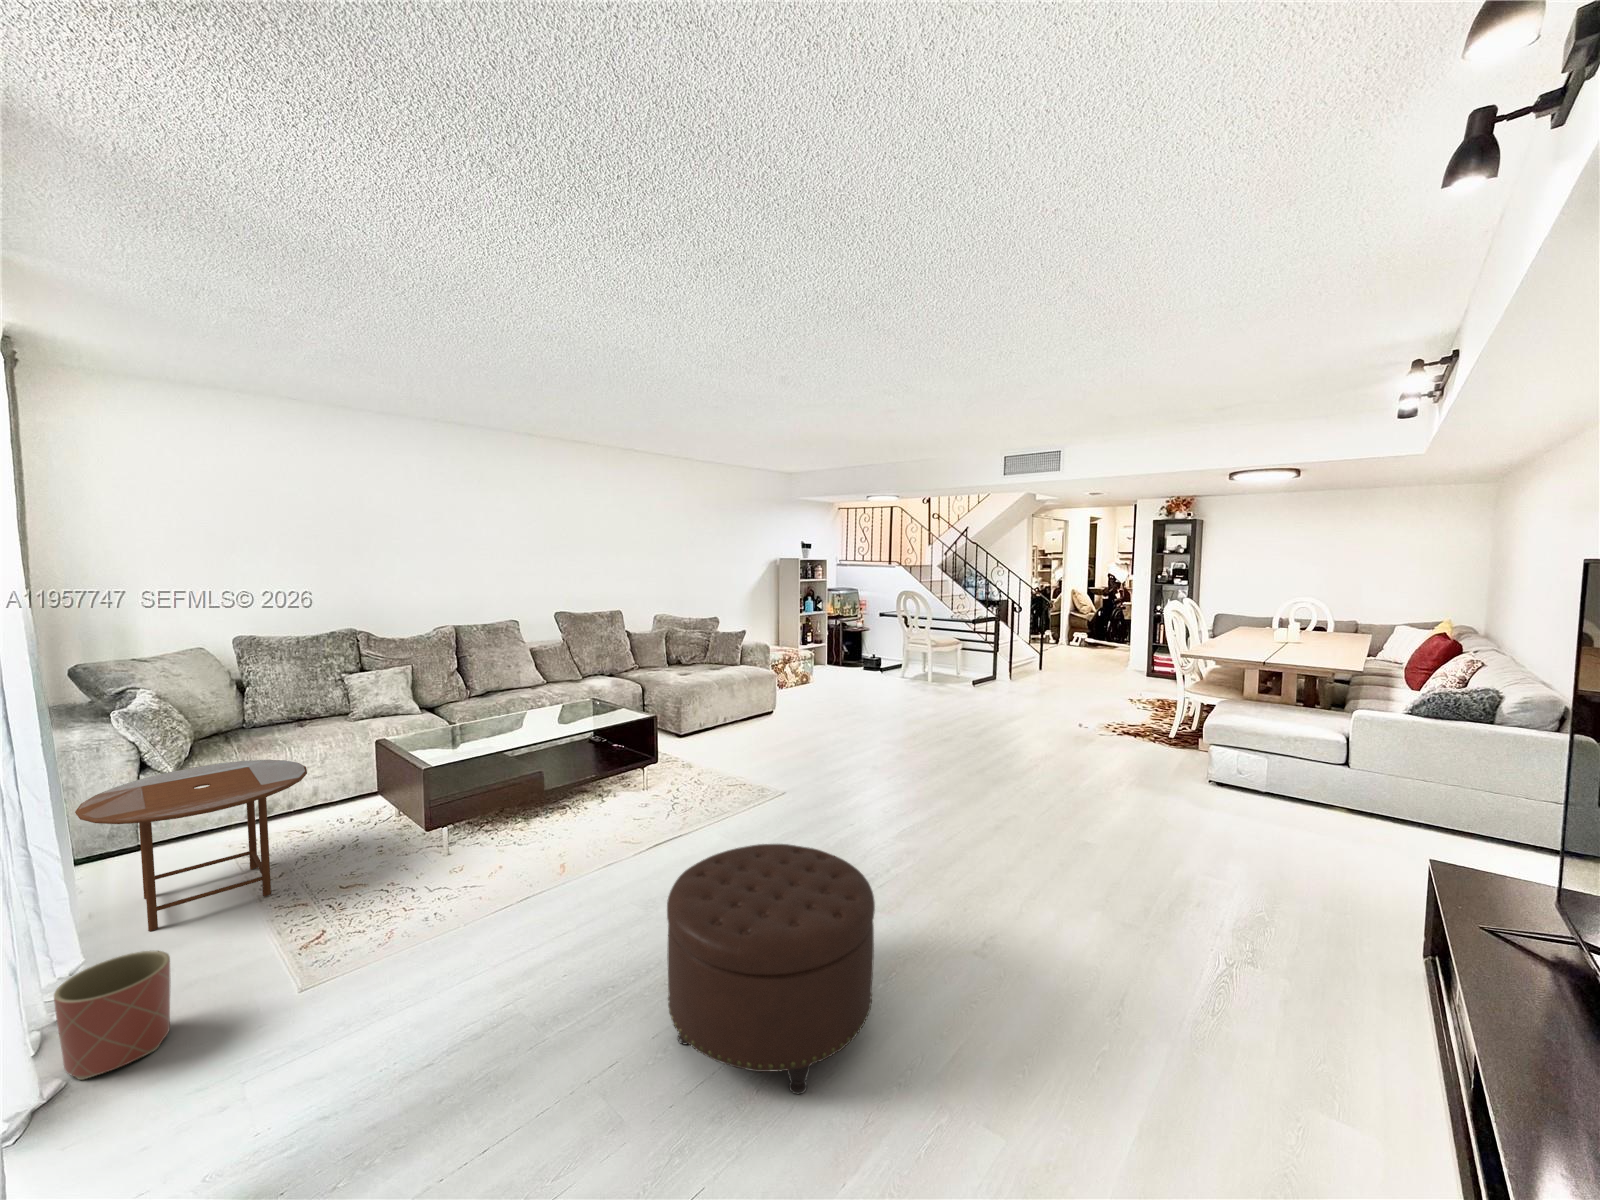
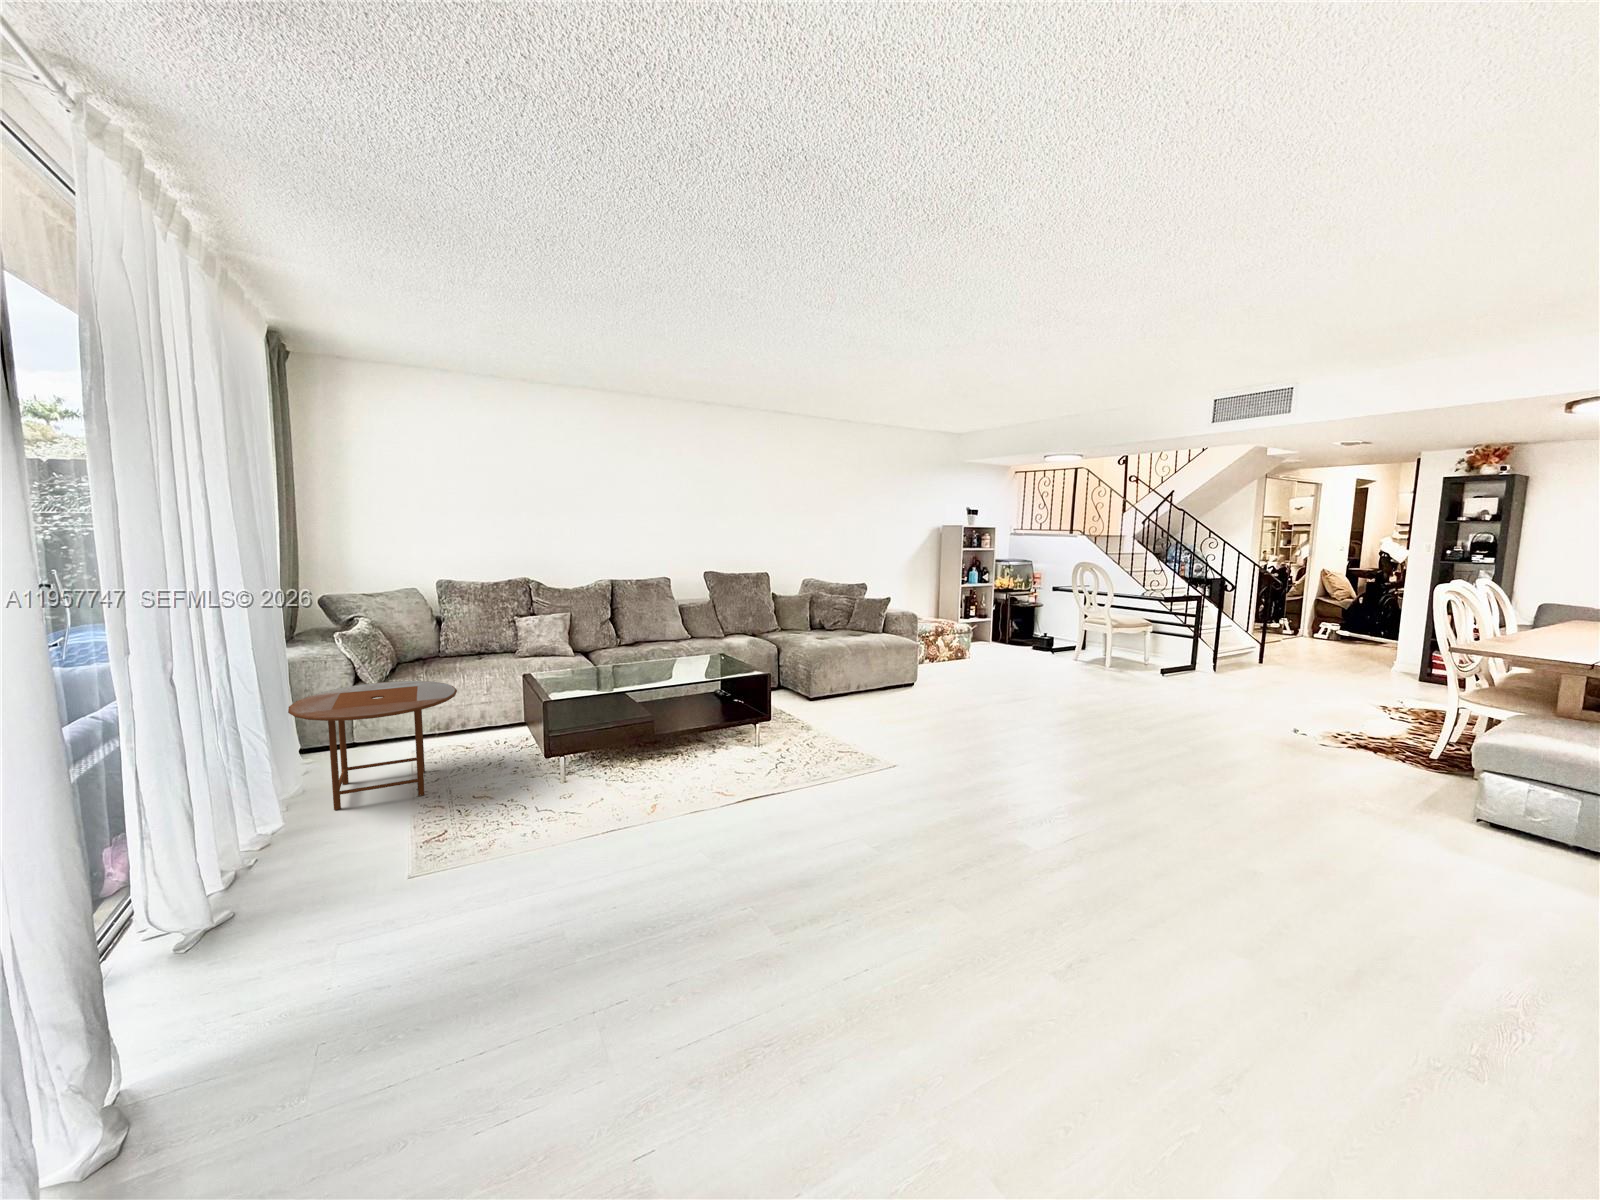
ottoman: present [667,844,875,1094] -> none [680,811,910,1088]
planter: present [54,951,171,1080] -> none [227,823,312,917]

